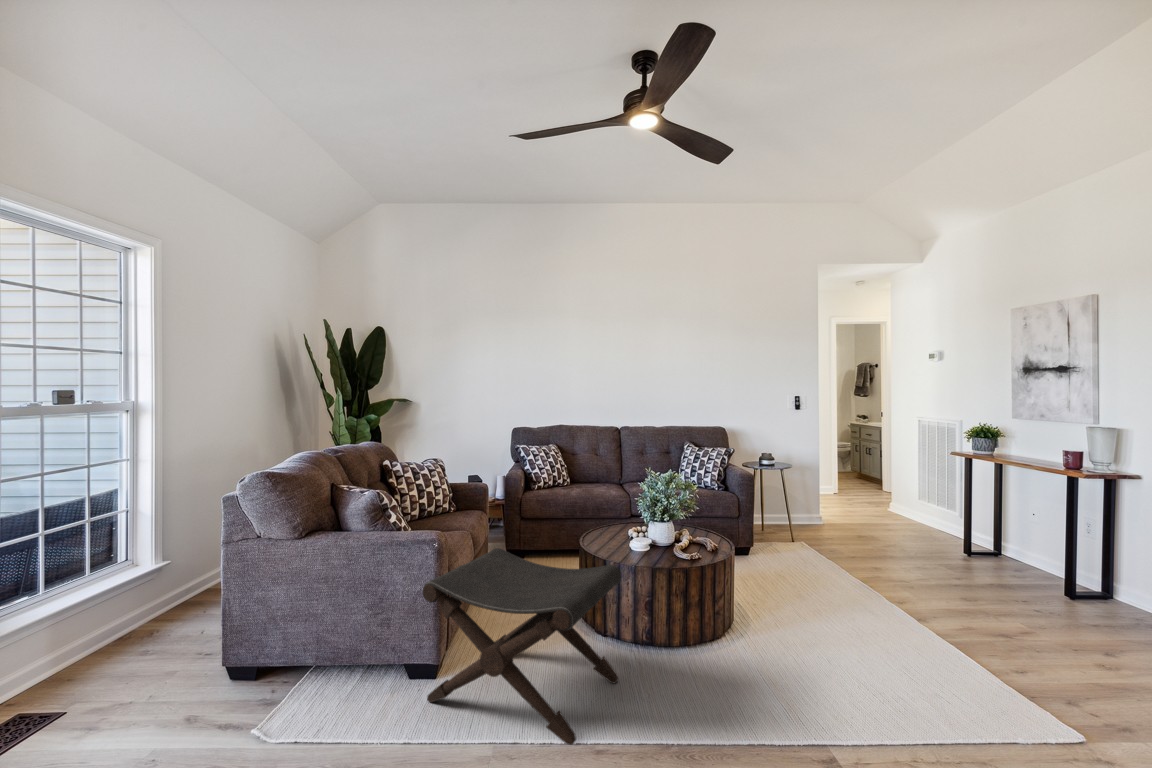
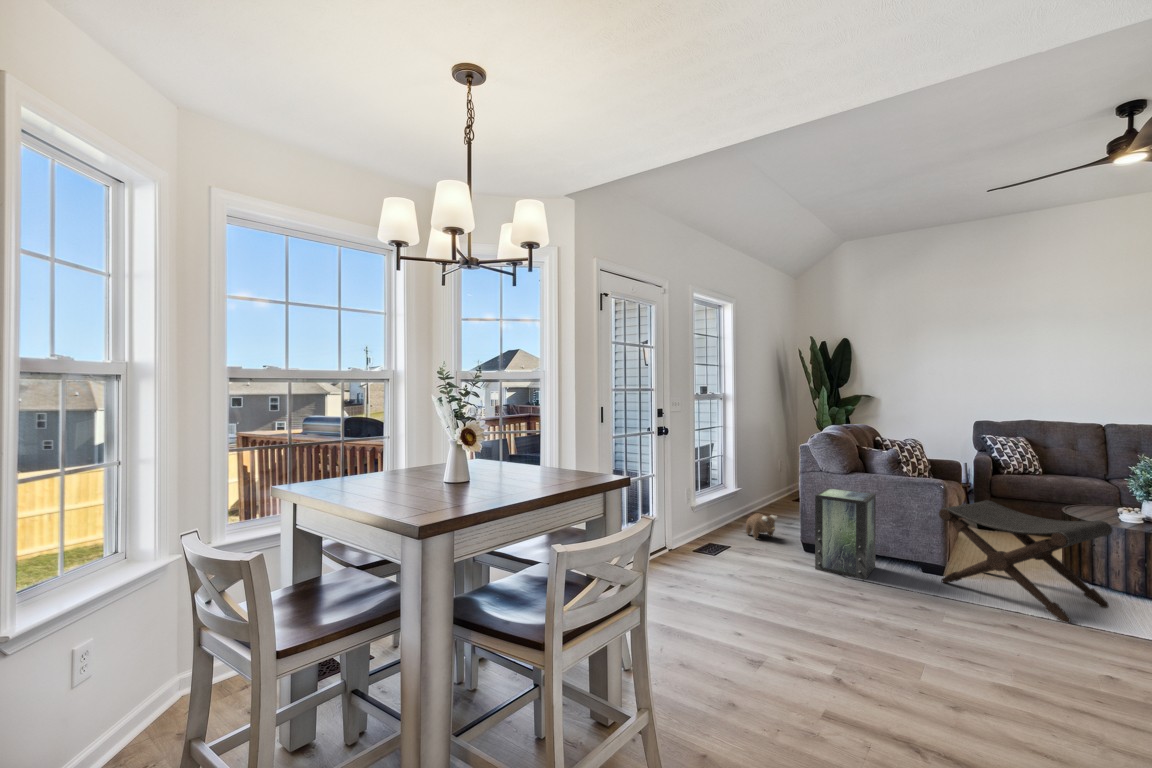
storage box: none [209,570,336,745] -> present [815,488,876,580]
plush toy: none [127,626,188,680] -> present [746,513,777,539]

